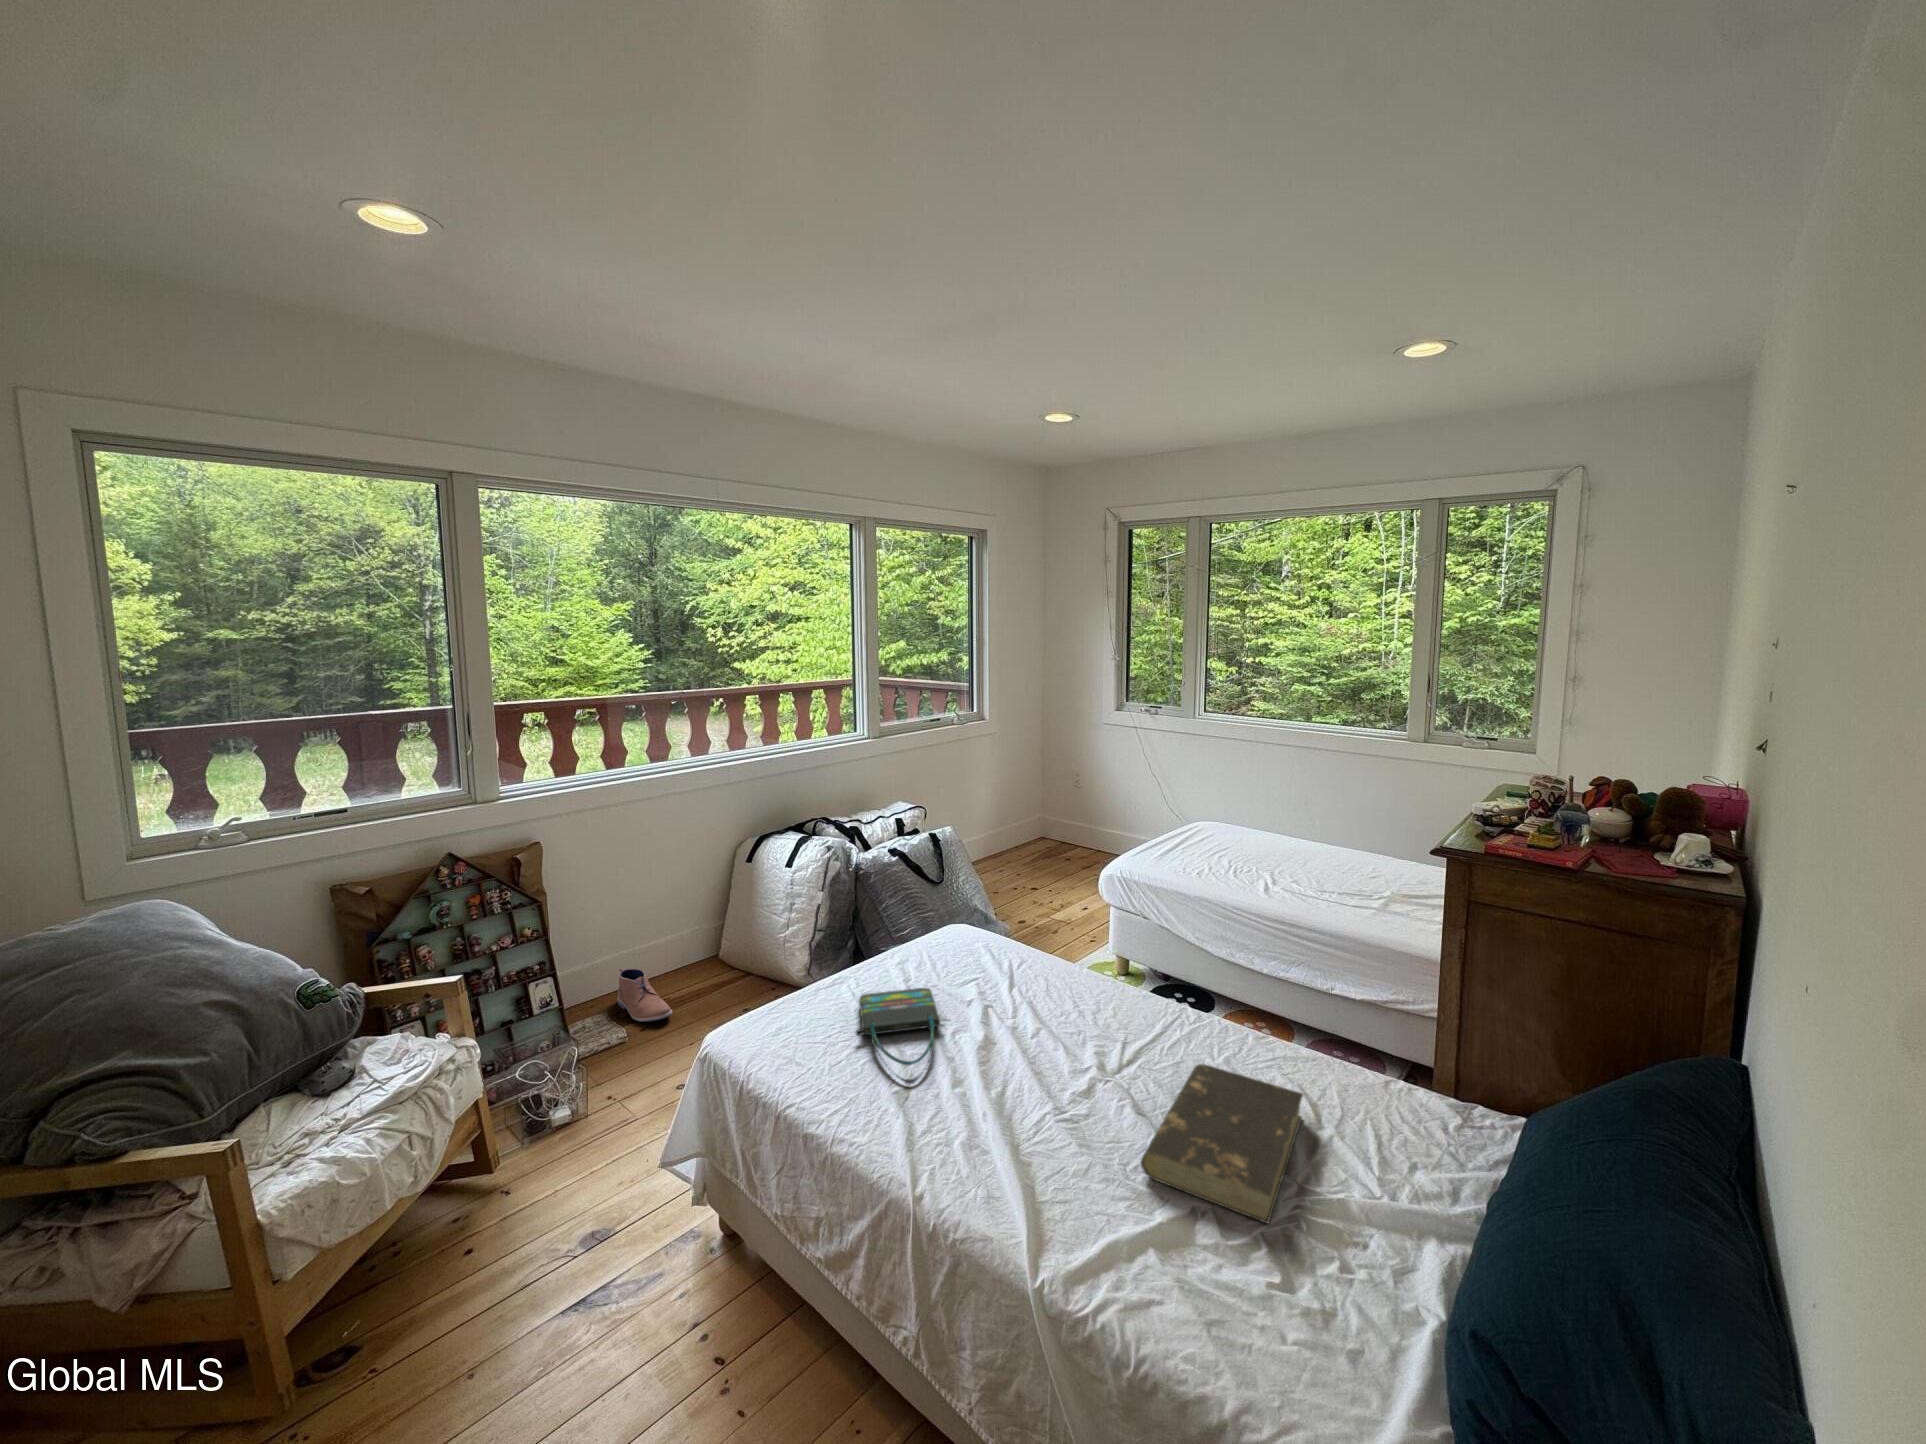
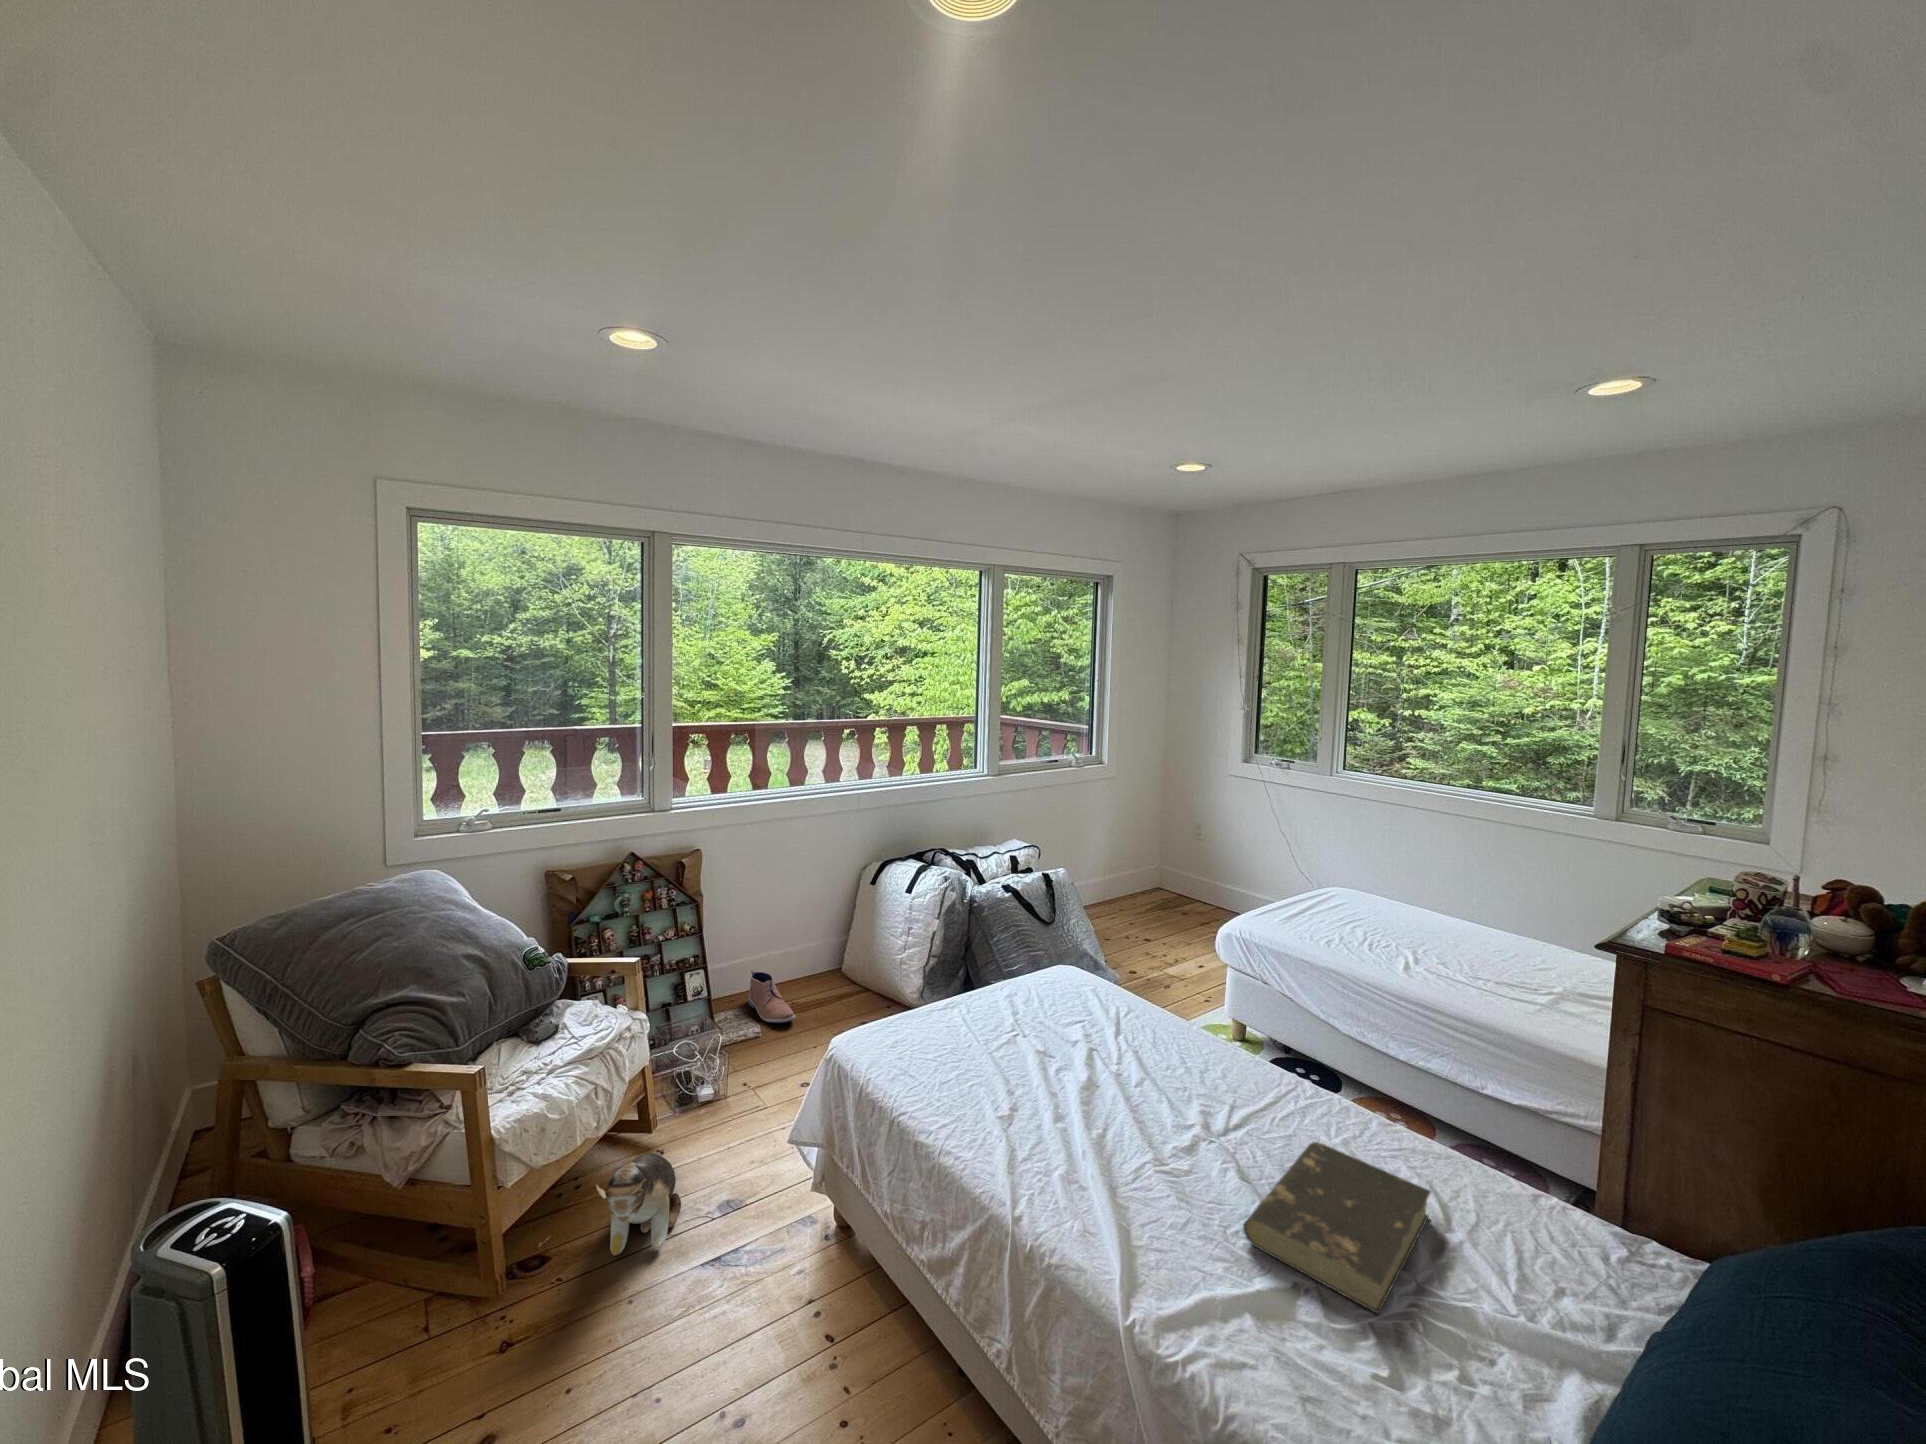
tote bag: present [856,988,943,1083] -> none [965,1023,1051,1113]
plush toy: none [414,1195,535,1325] -> present [596,1153,681,1256]

